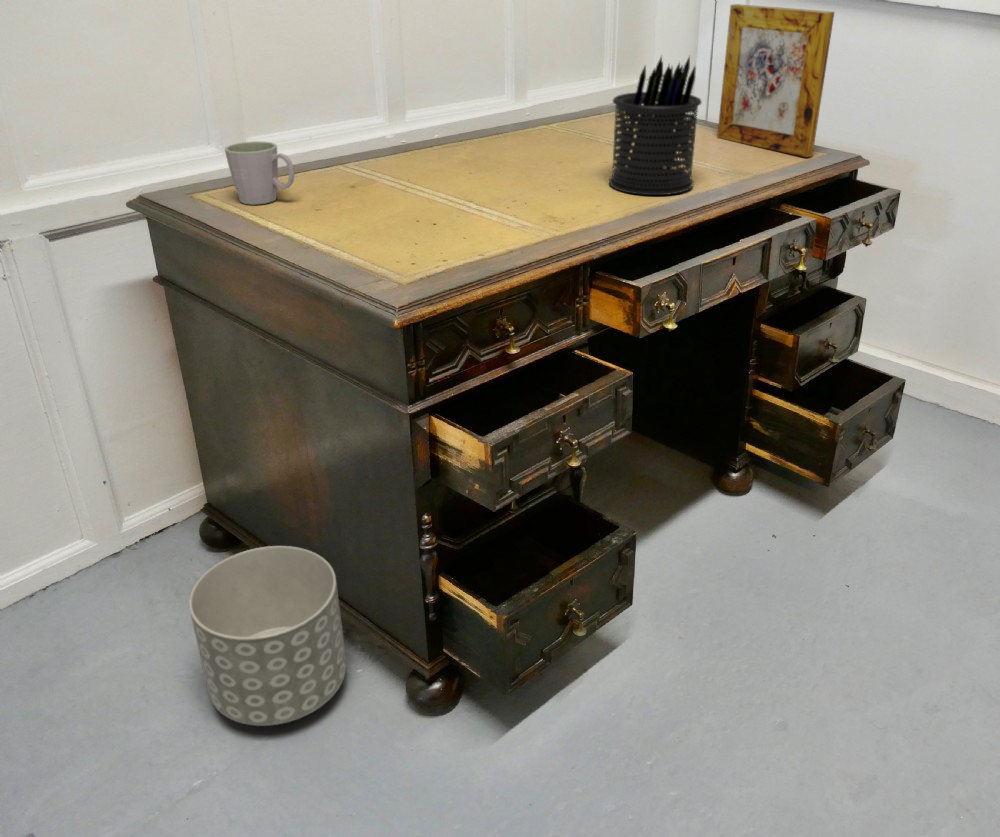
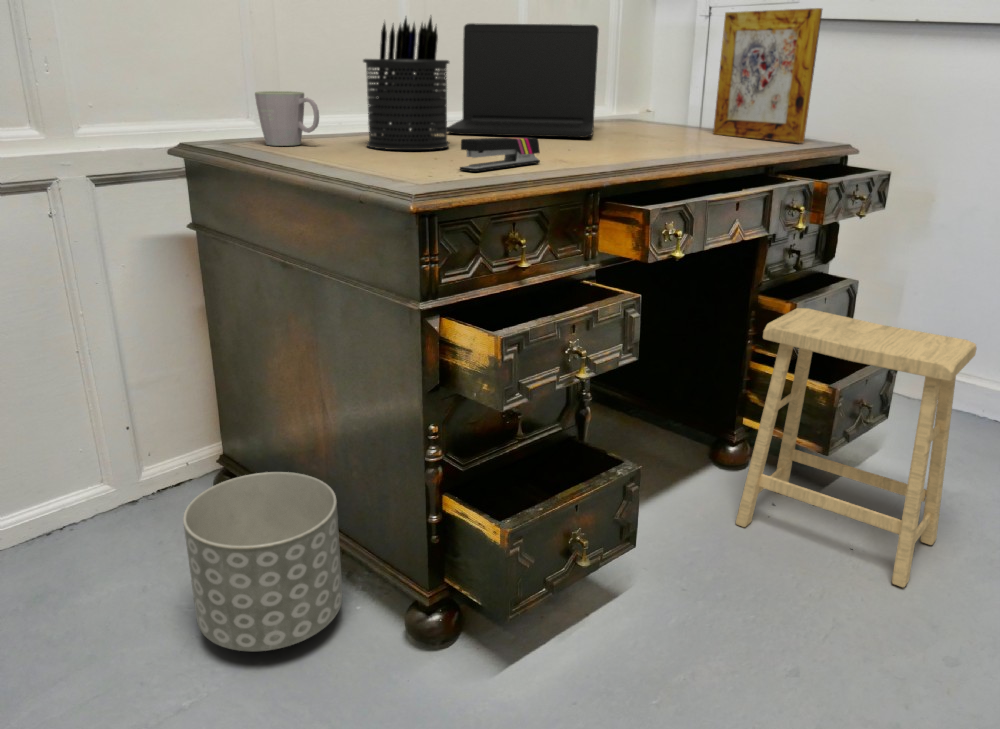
laptop: none [429,23,592,161] -> present [447,23,599,138]
pen holder: present [609,57,702,195] -> present [363,17,449,150]
stapler: none [444,203,527,258] -> present [460,137,540,172]
footstool: none [732,347,975,632] -> present [736,308,976,587]

